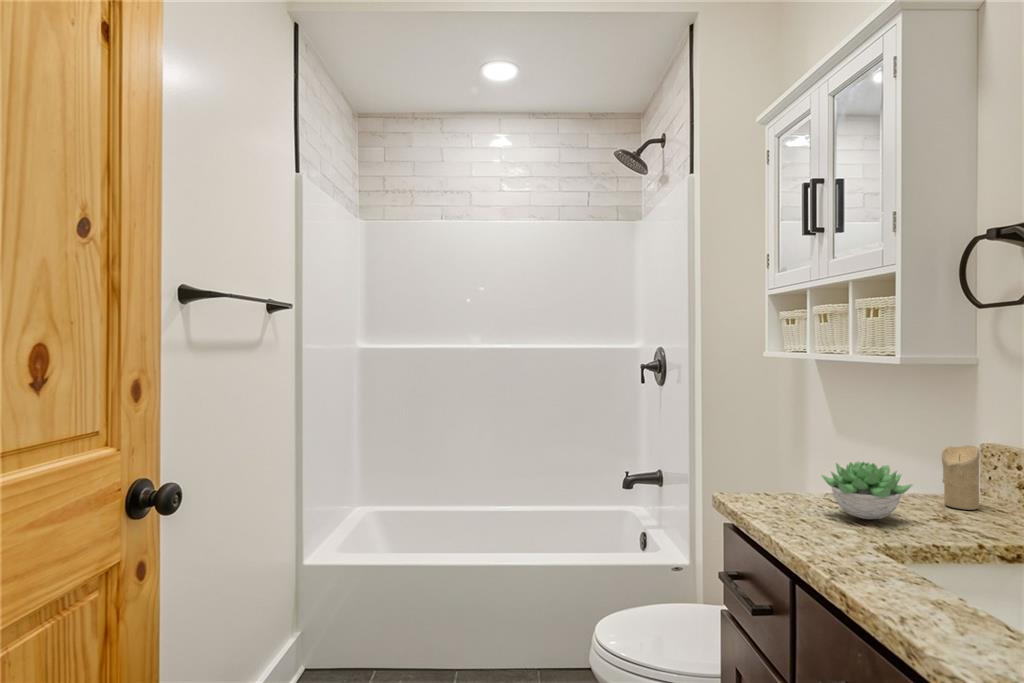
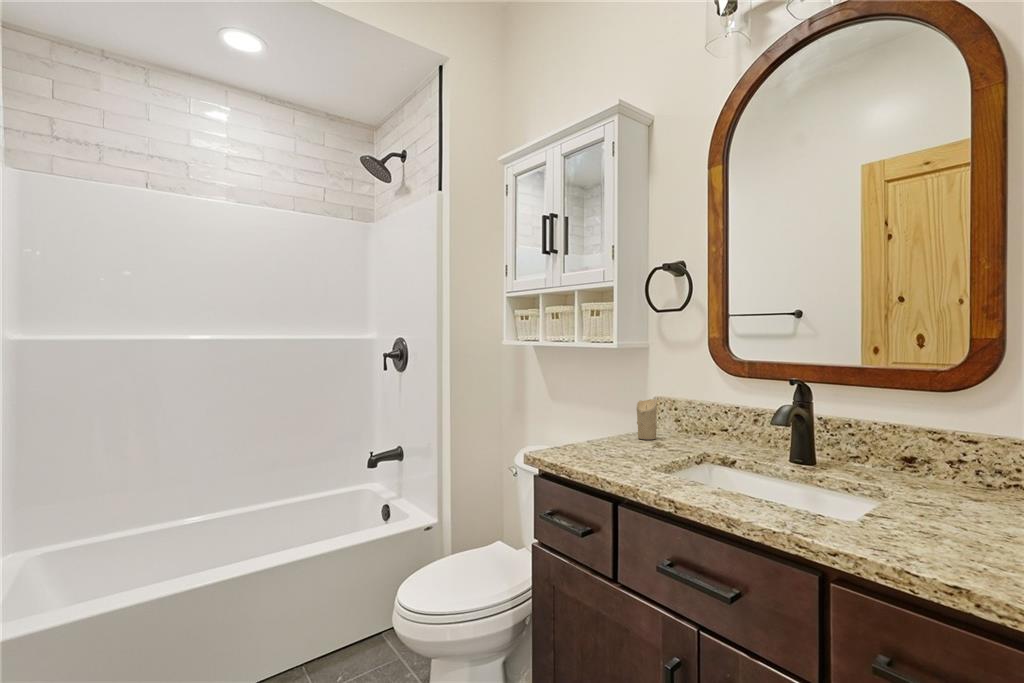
succulent plant: present [821,461,912,519] -> none [576,413,630,450]

